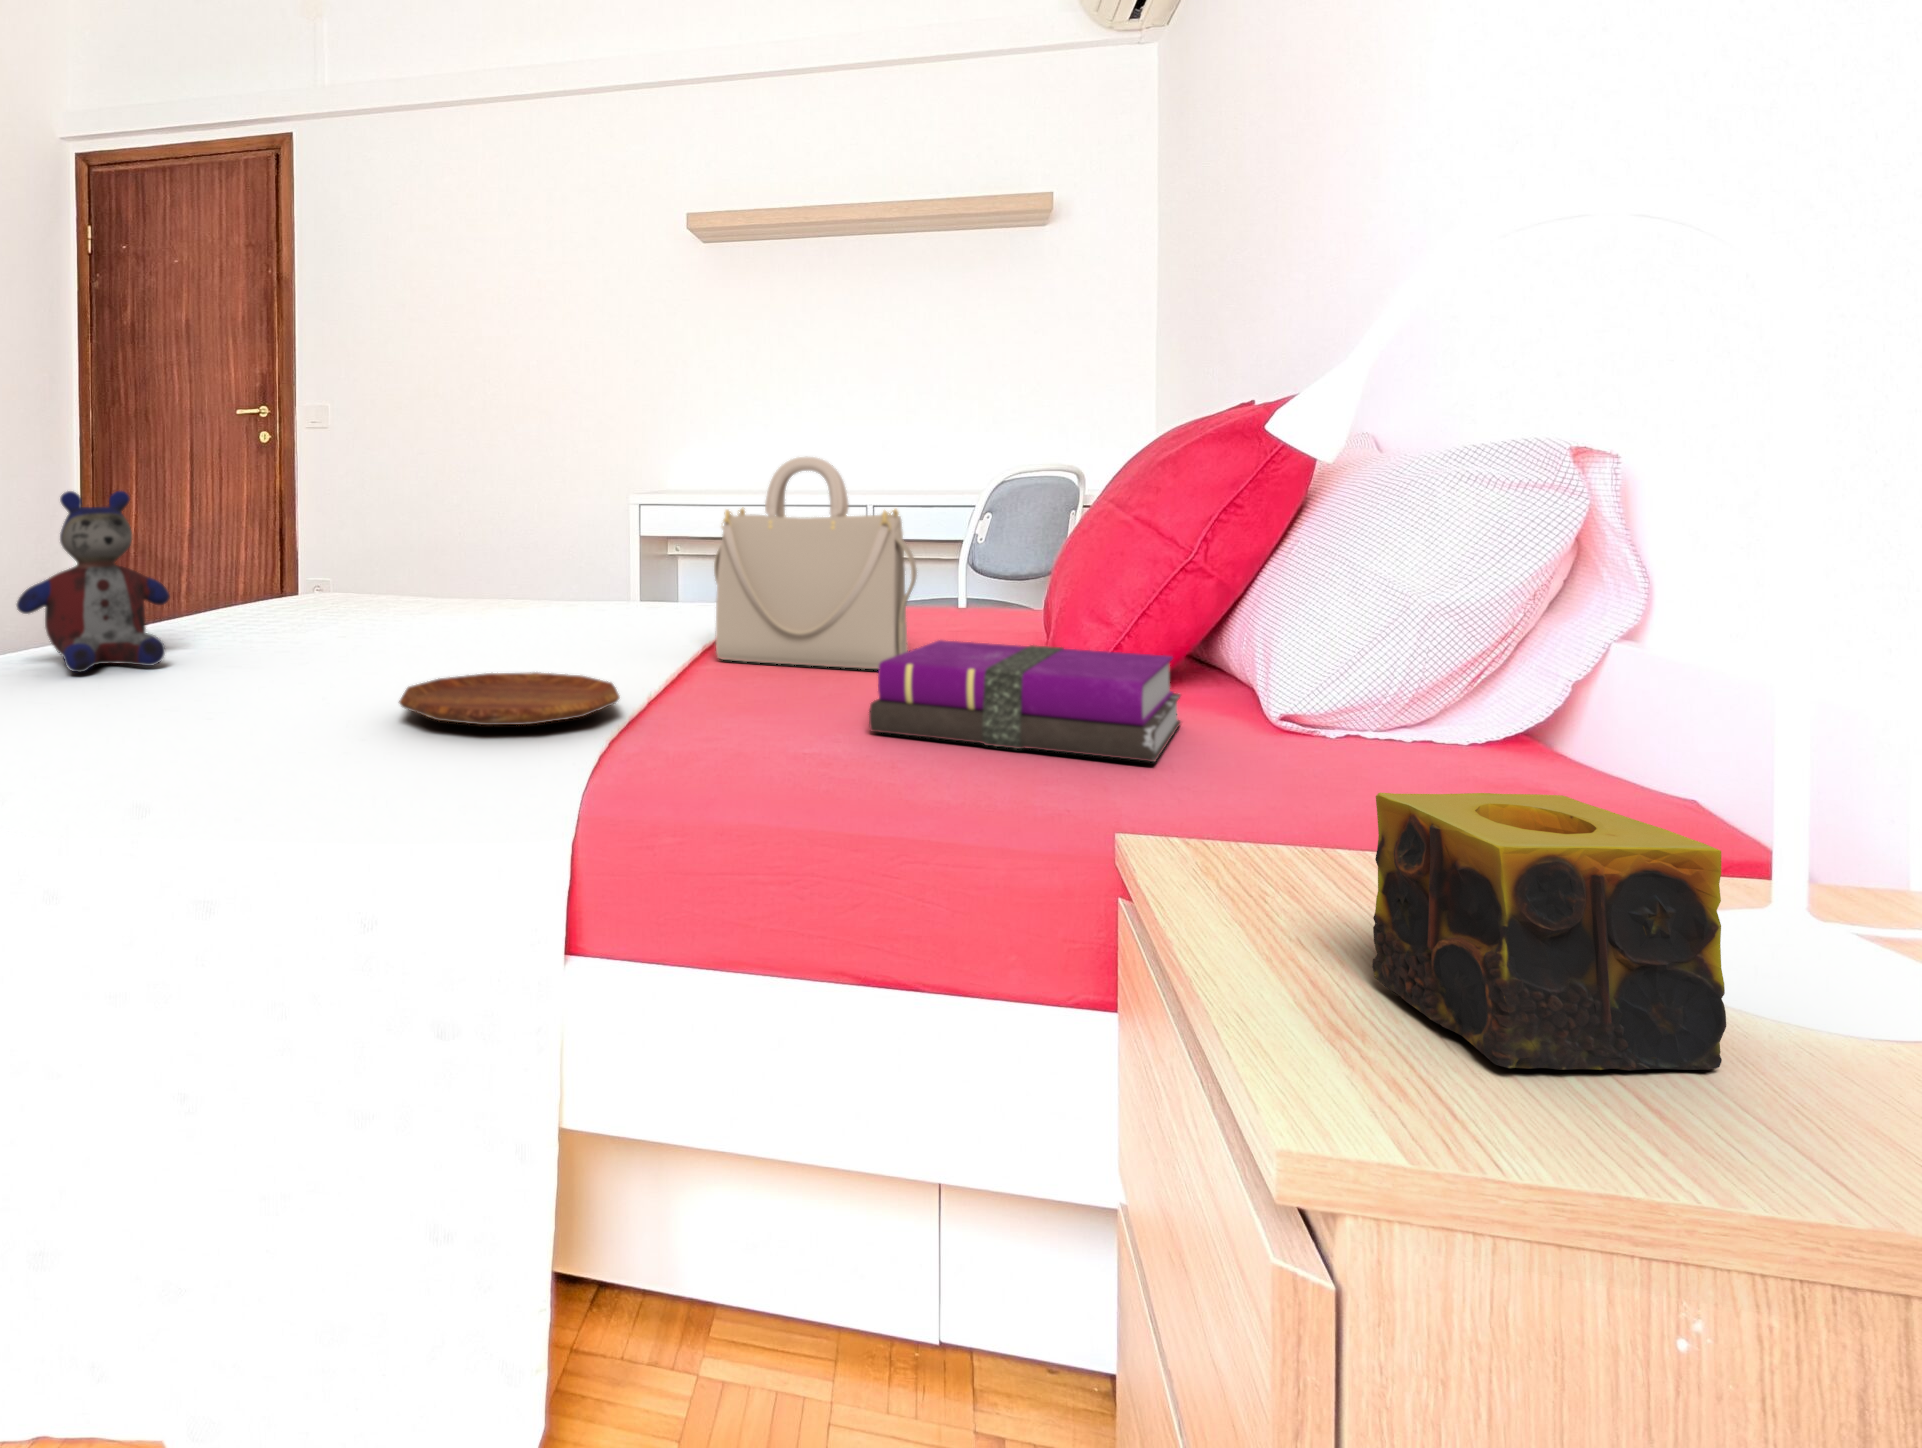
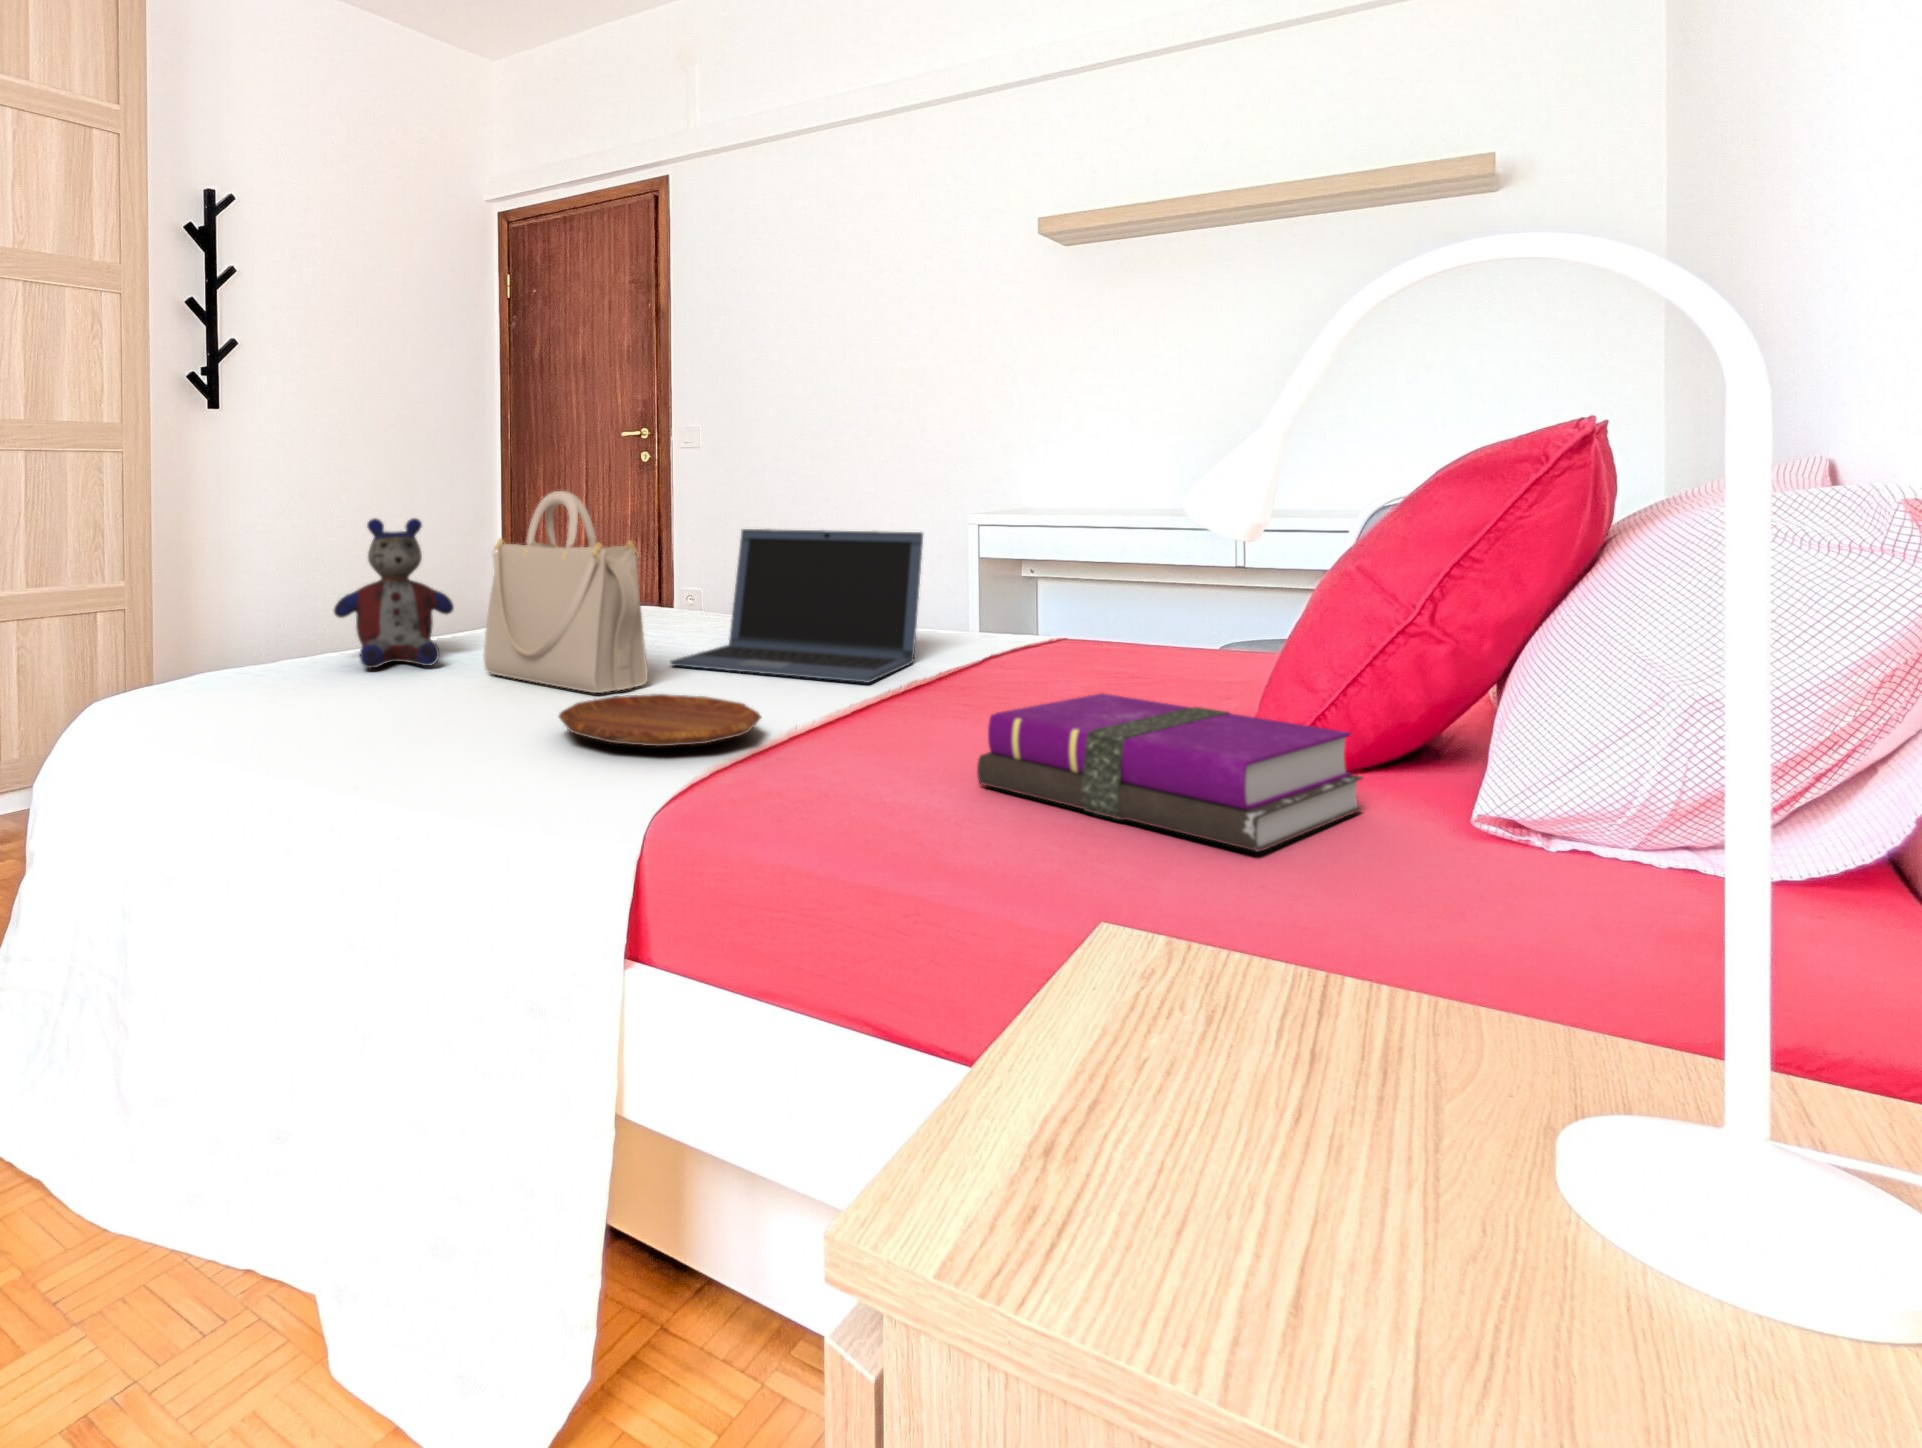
handbag: present [714,457,917,669] -> present [484,491,648,693]
laptop: none [436,502,680,653] -> present [670,529,923,683]
candle: present [1372,793,1726,1070] -> none [1145,921,1442,1310]

